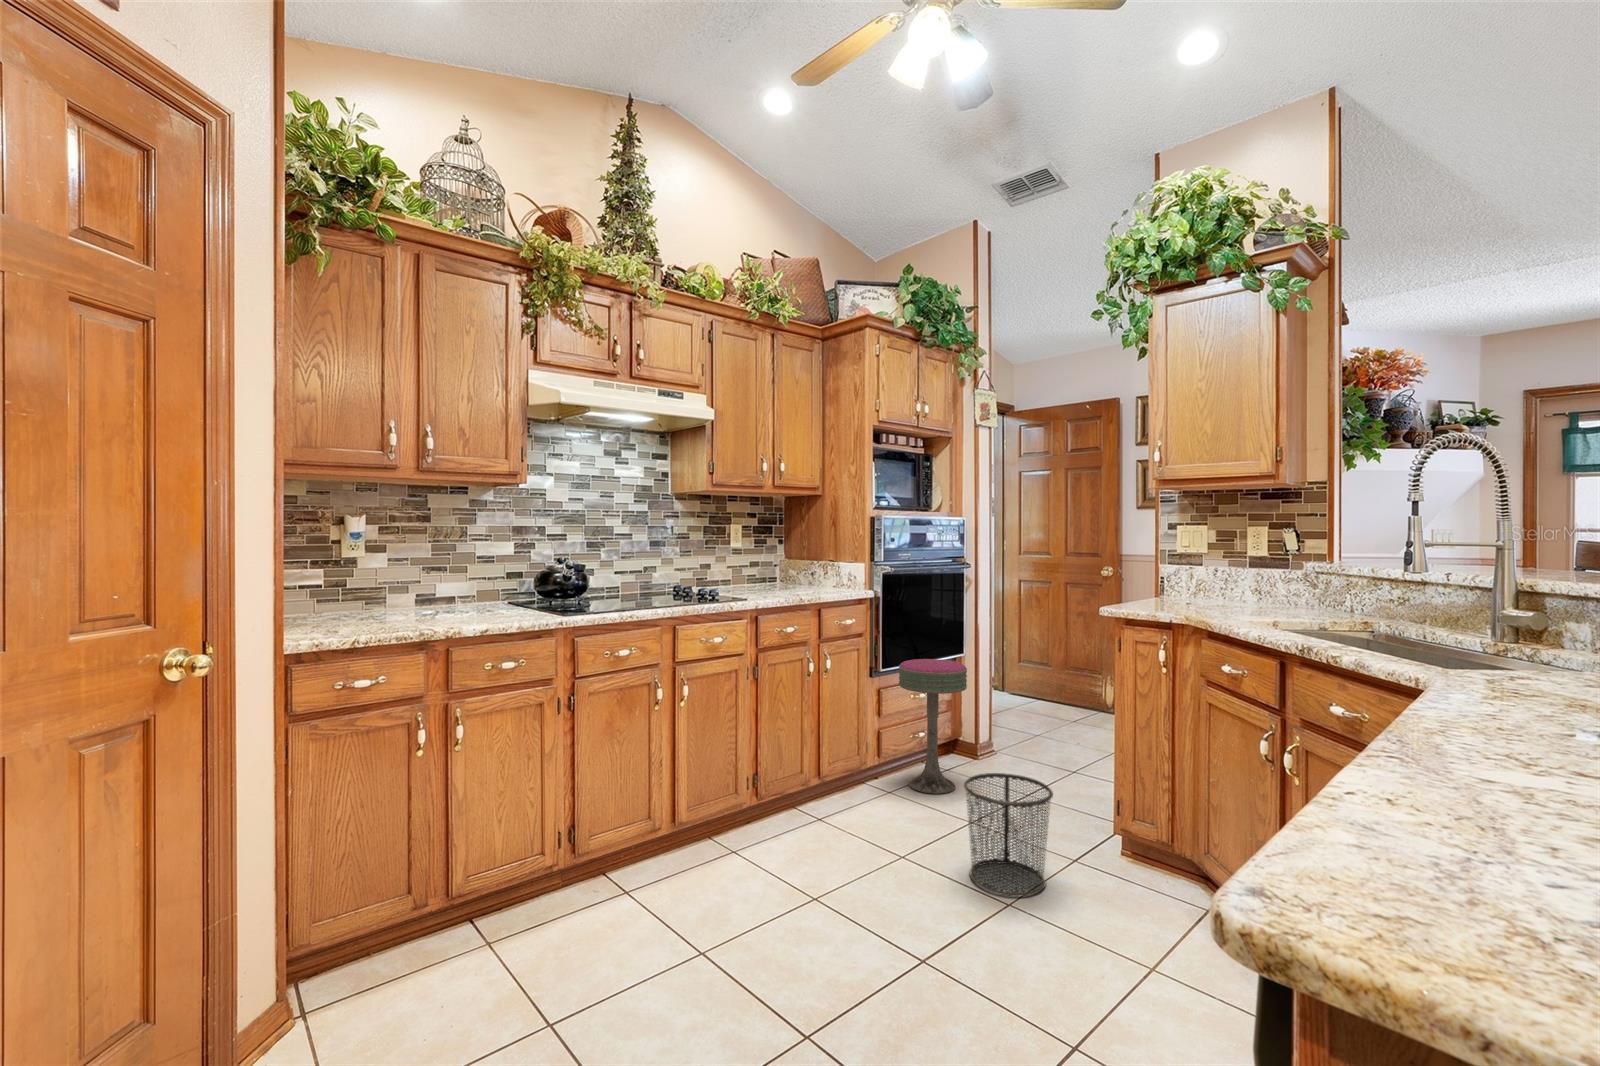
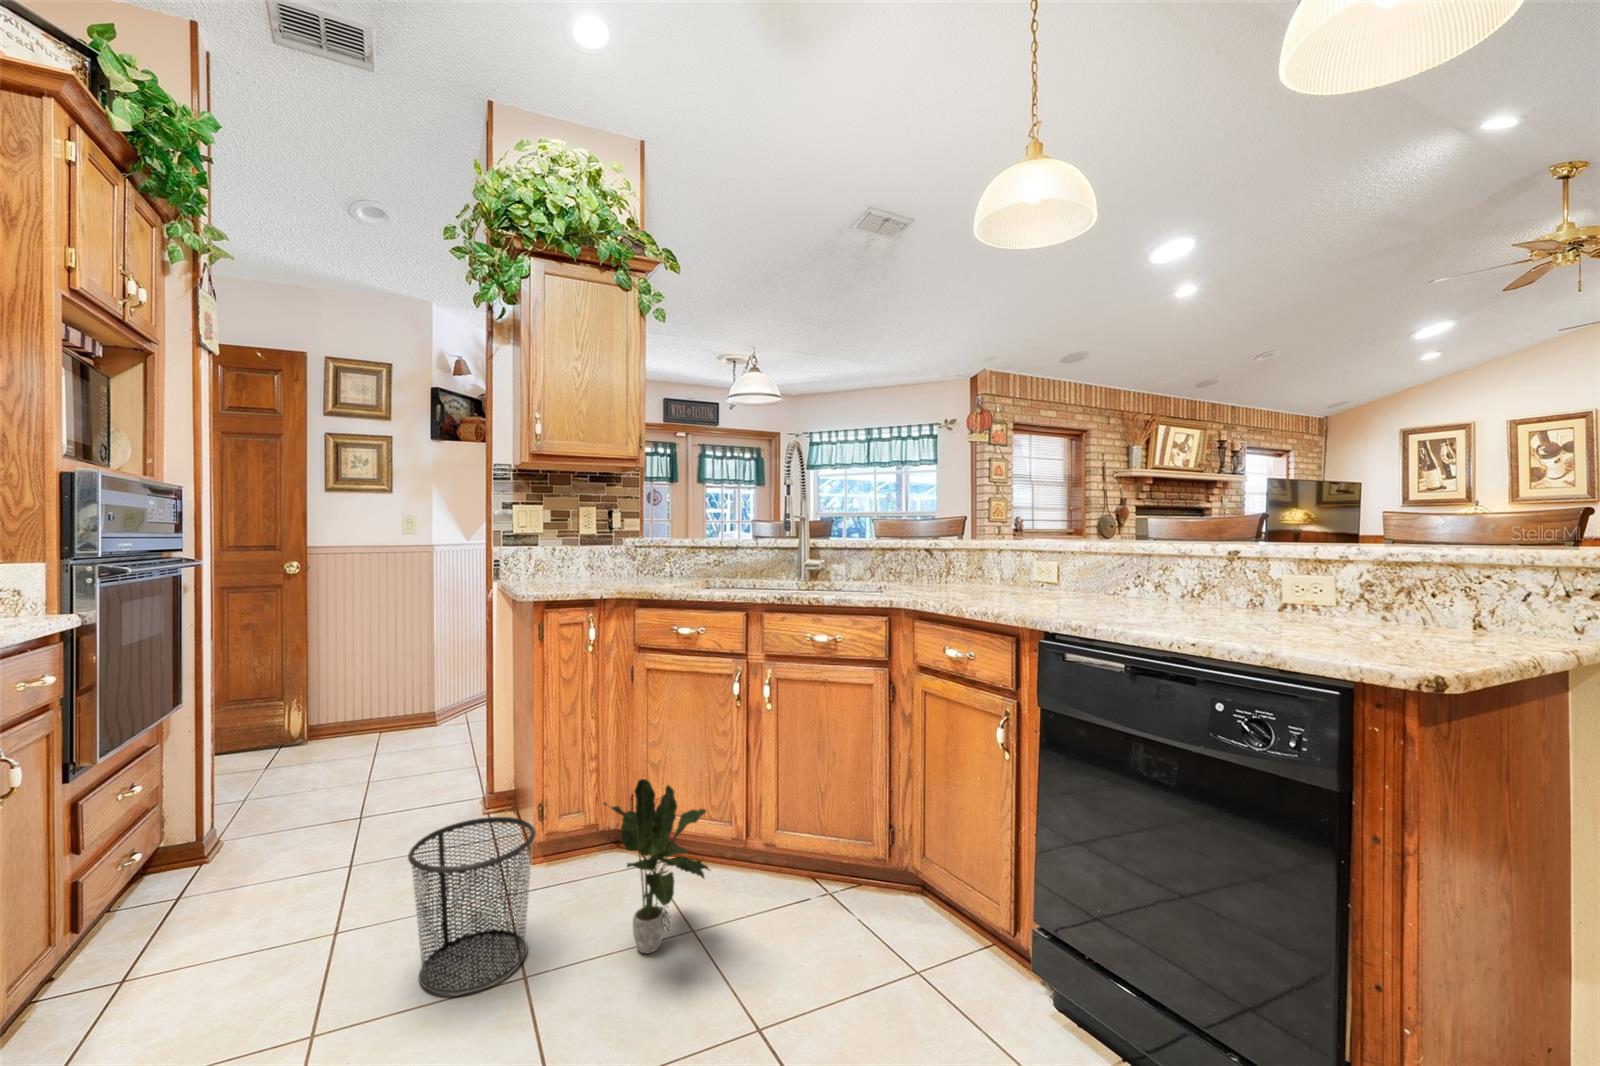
bar stool: present [899,659,967,794] -> none [91,715,248,959]
potted plant: none [1054,791,1168,954] -> present [603,779,709,953]

